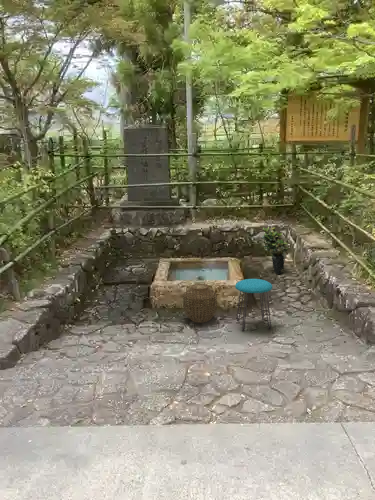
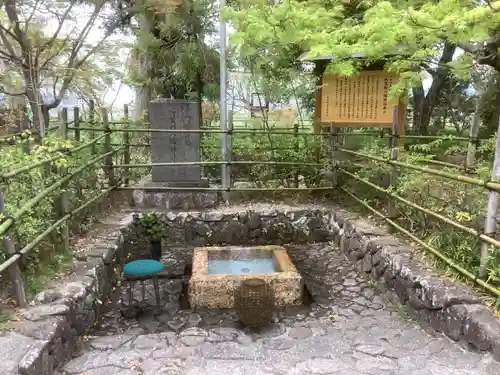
potted plant: present [262,227,288,274] -> present [138,211,168,261]
stool: present [235,279,272,331] -> present [123,260,164,318]

